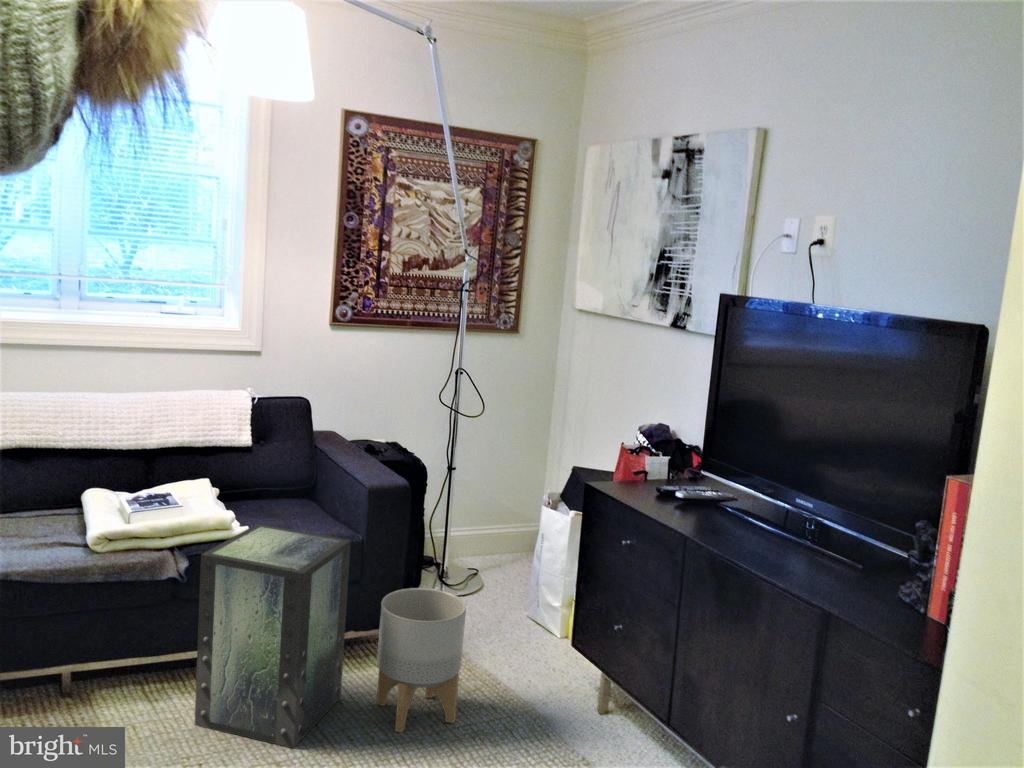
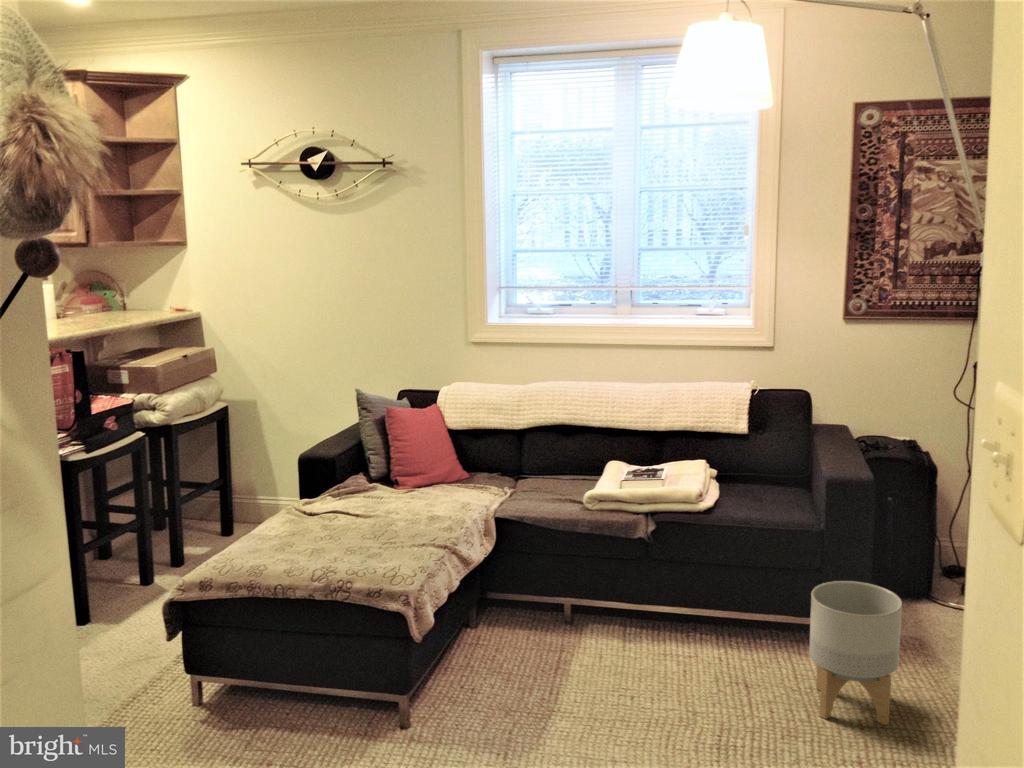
storage box: present [194,524,351,748] -> none [648,501,789,705]

